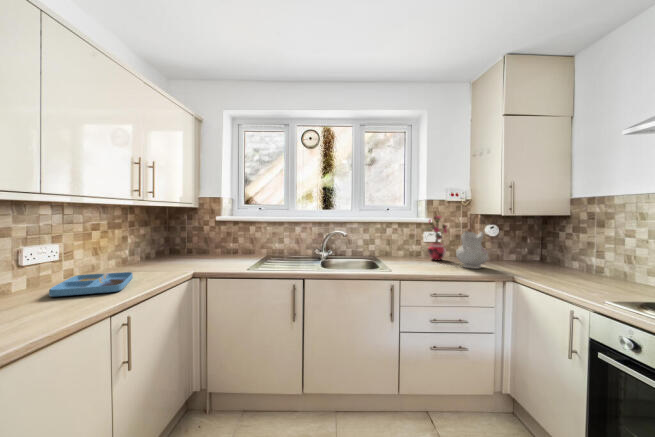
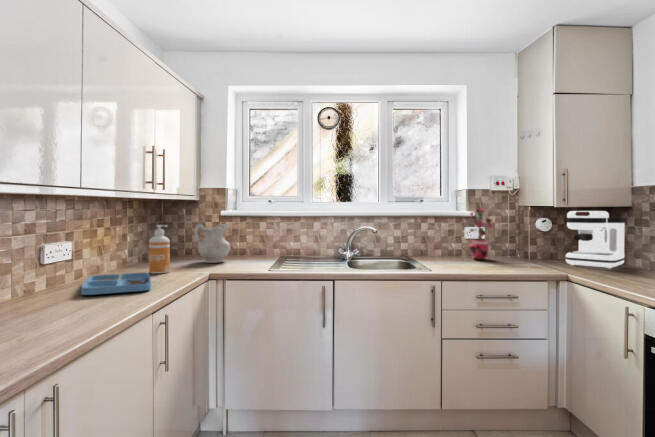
coffee maker: none [511,219,563,271] -> present [566,211,625,269]
soap dispenser: none [139,229,158,272] -> present [149,225,170,274]
ceramic pitcher: present [456,231,488,269] -> present [195,223,230,263]

